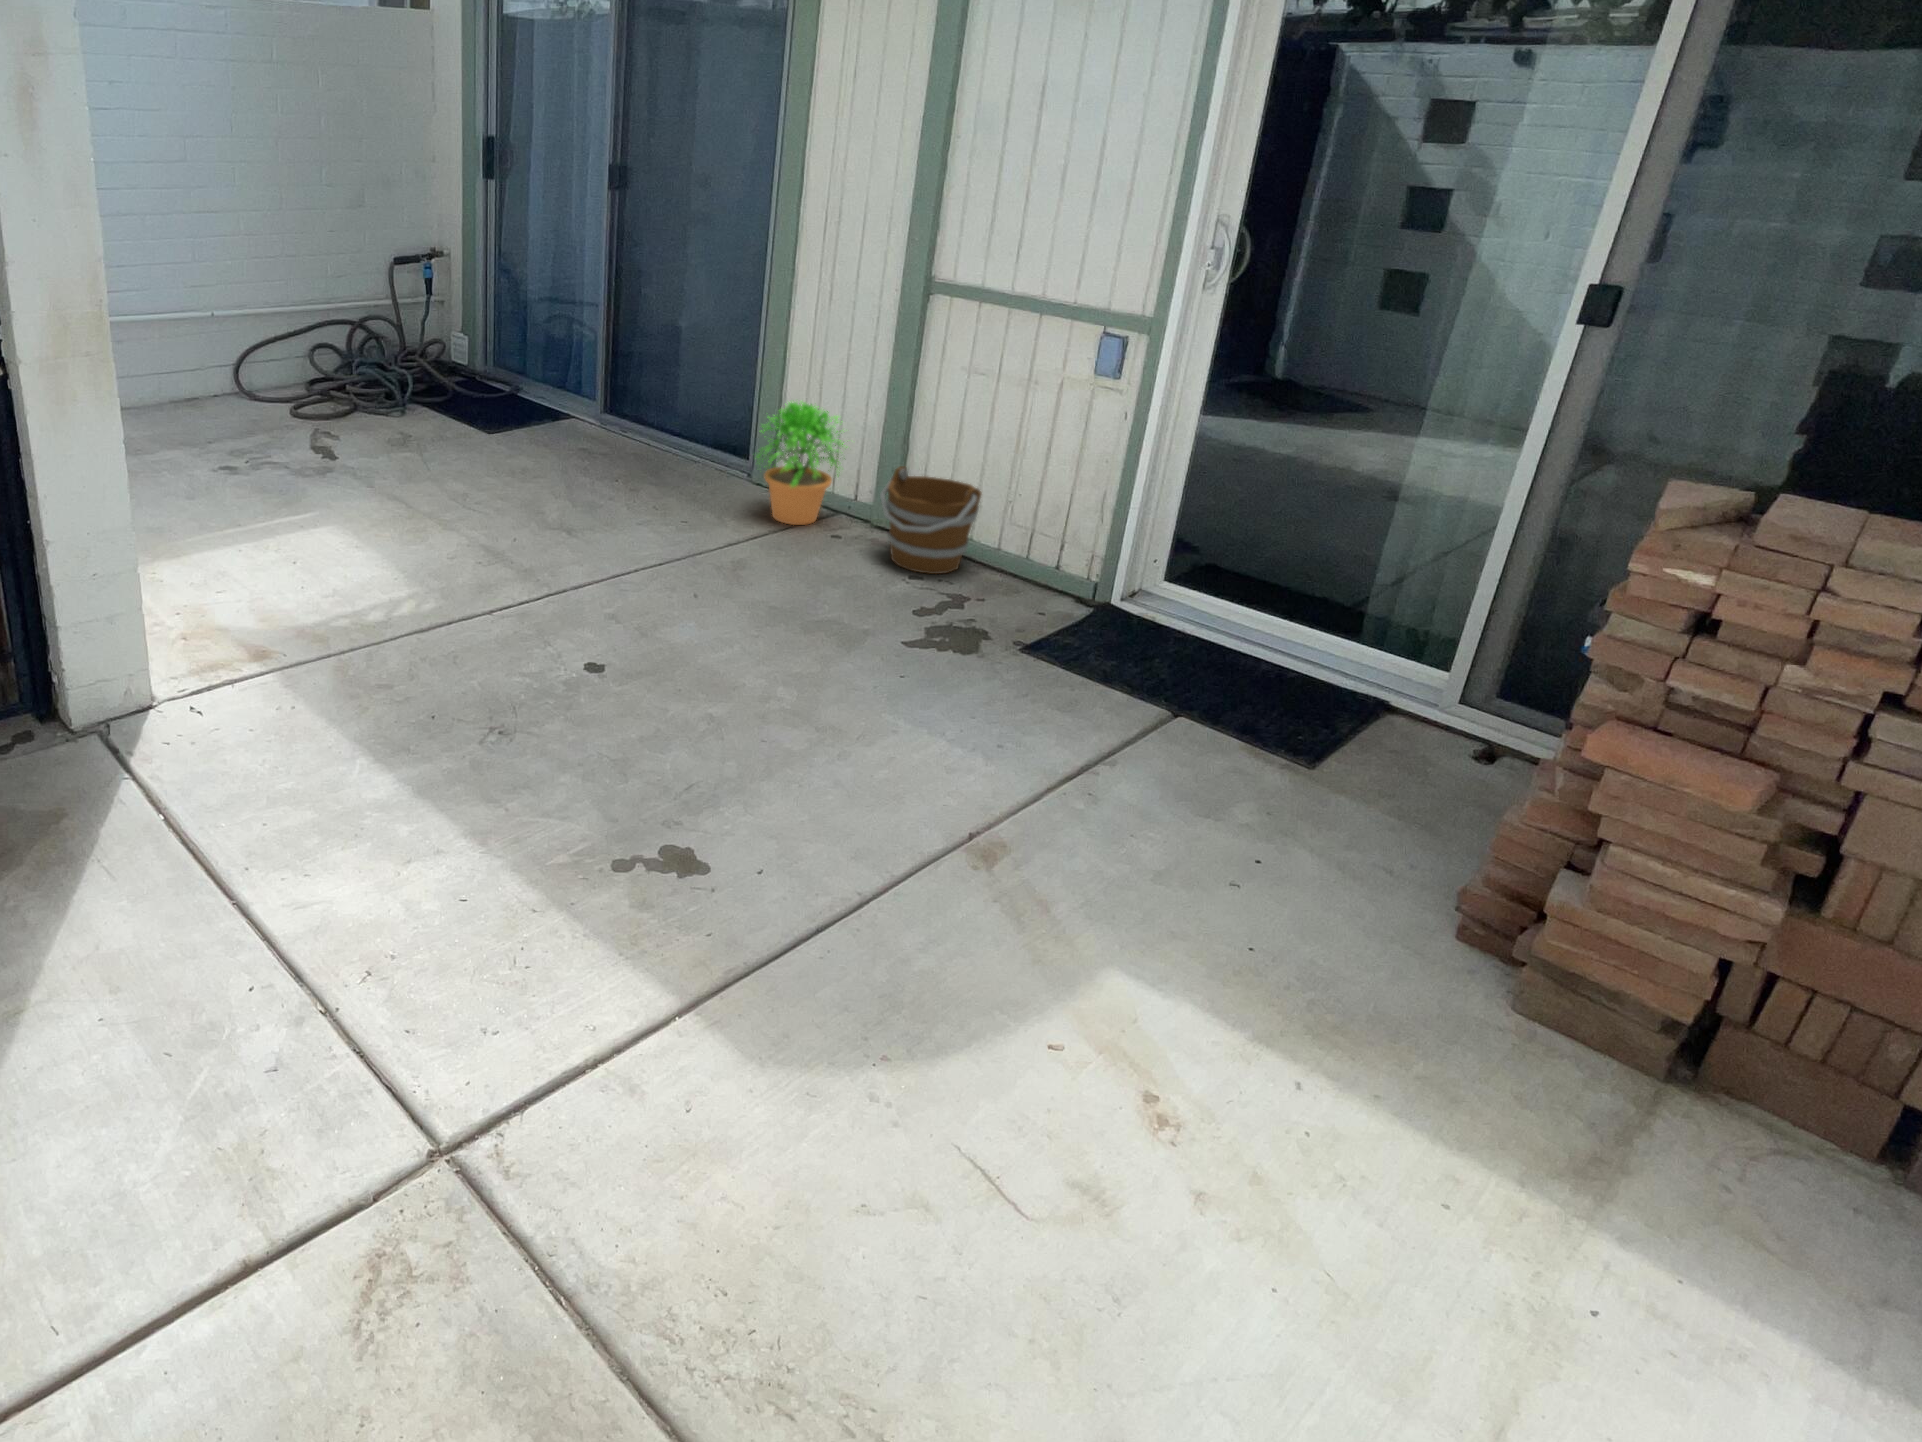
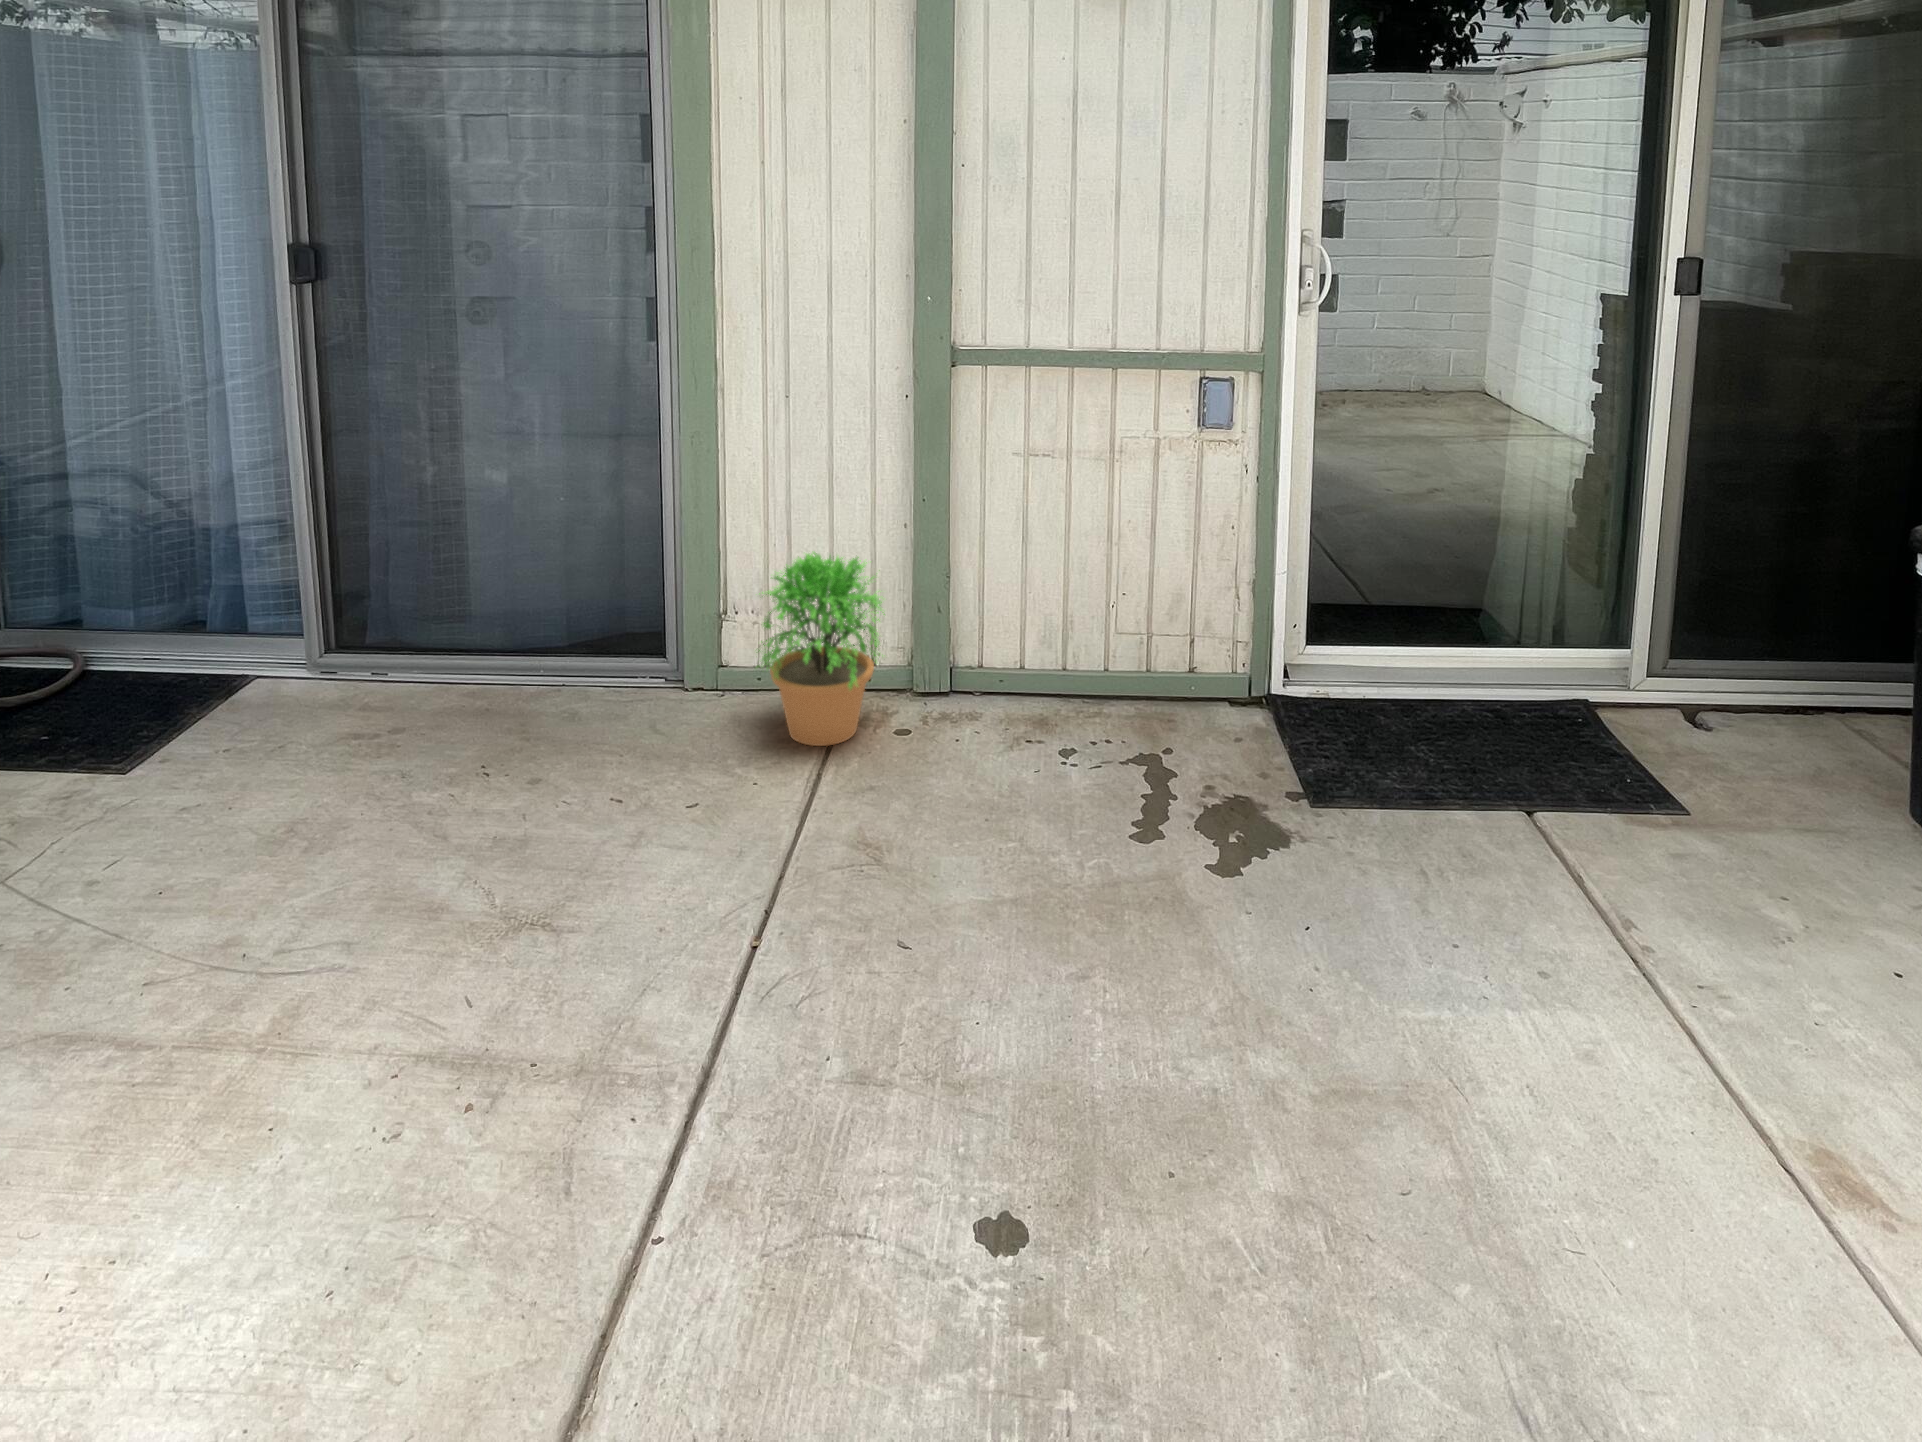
bucket: present [880,466,981,574] -> none [988,605,1127,752]

